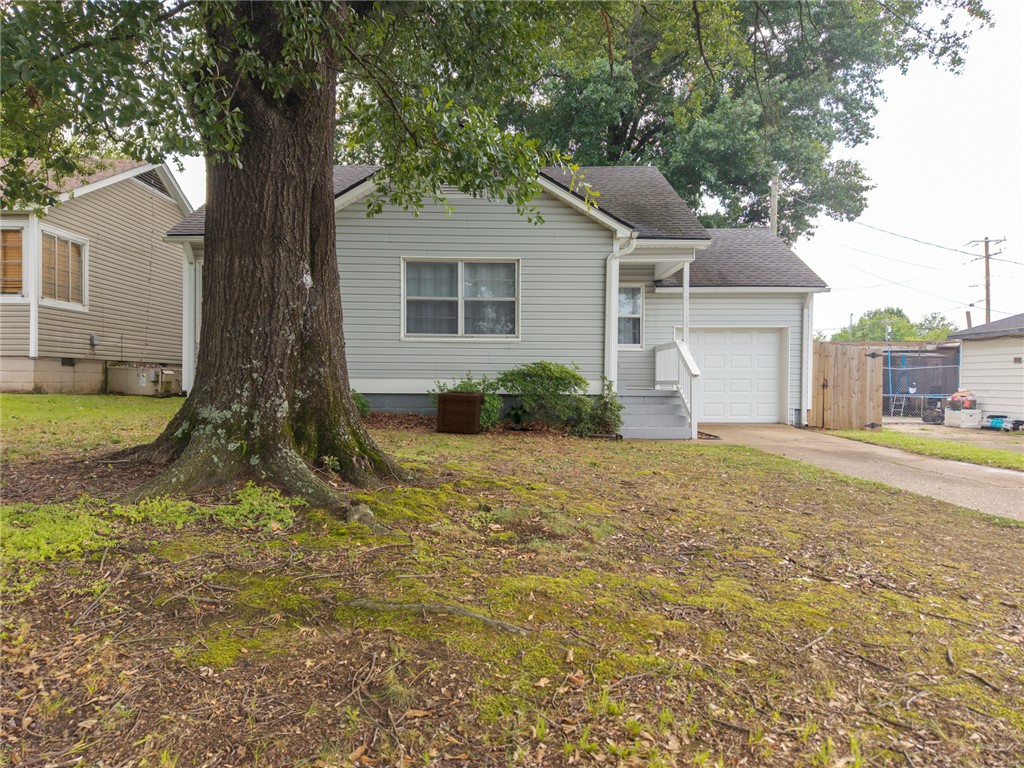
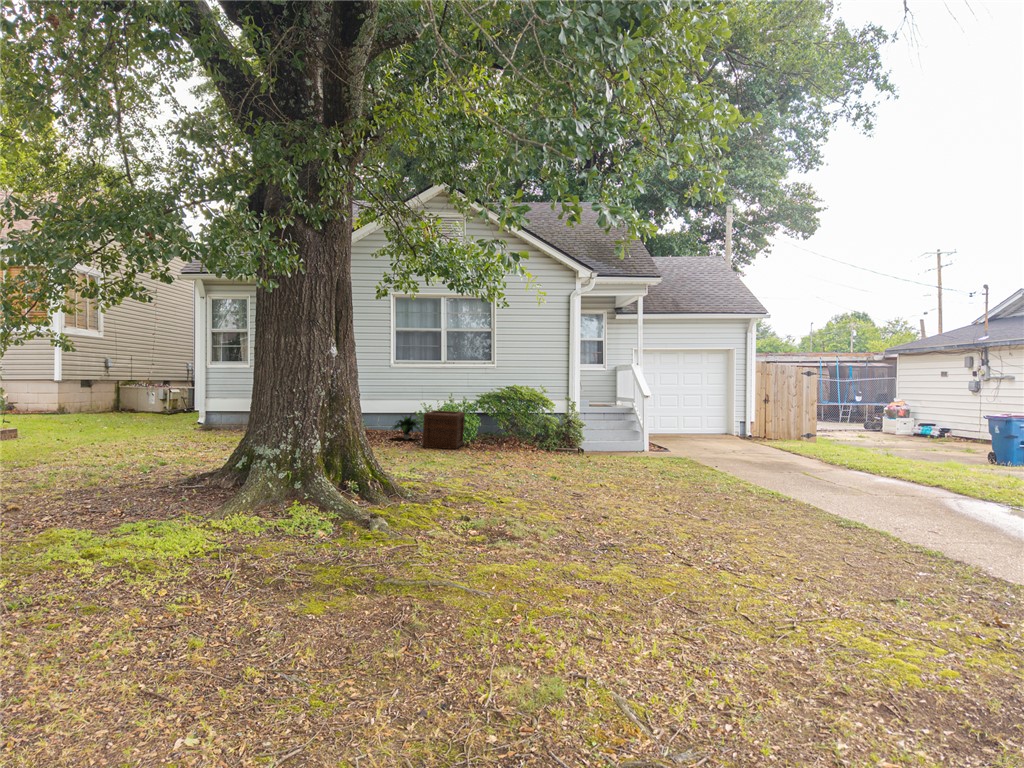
potted plant: present [502,401,535,430] -> present [393,416,421,440]

